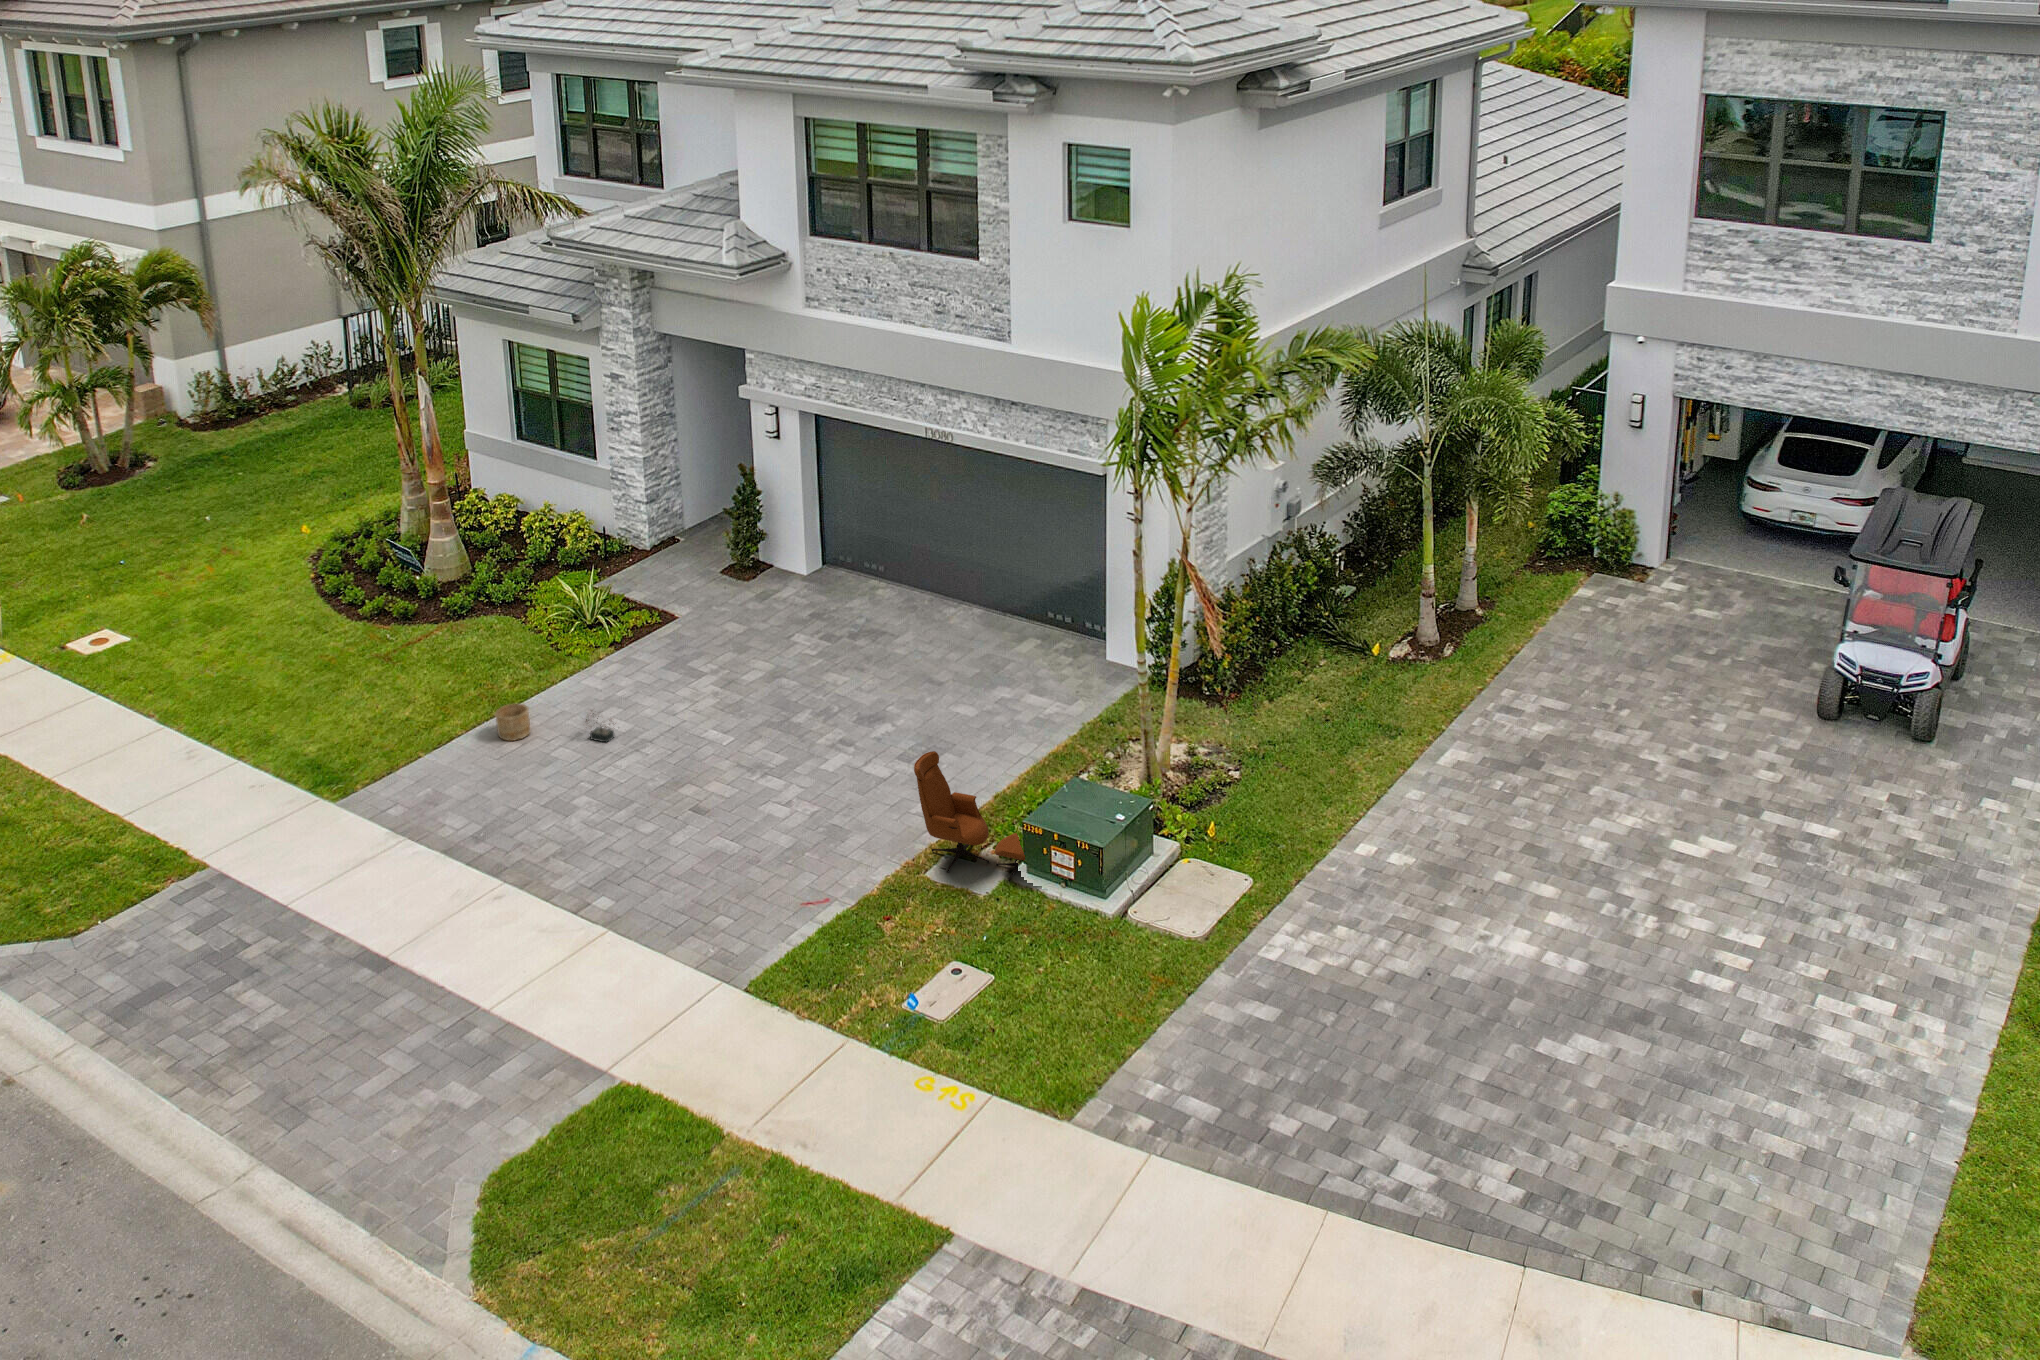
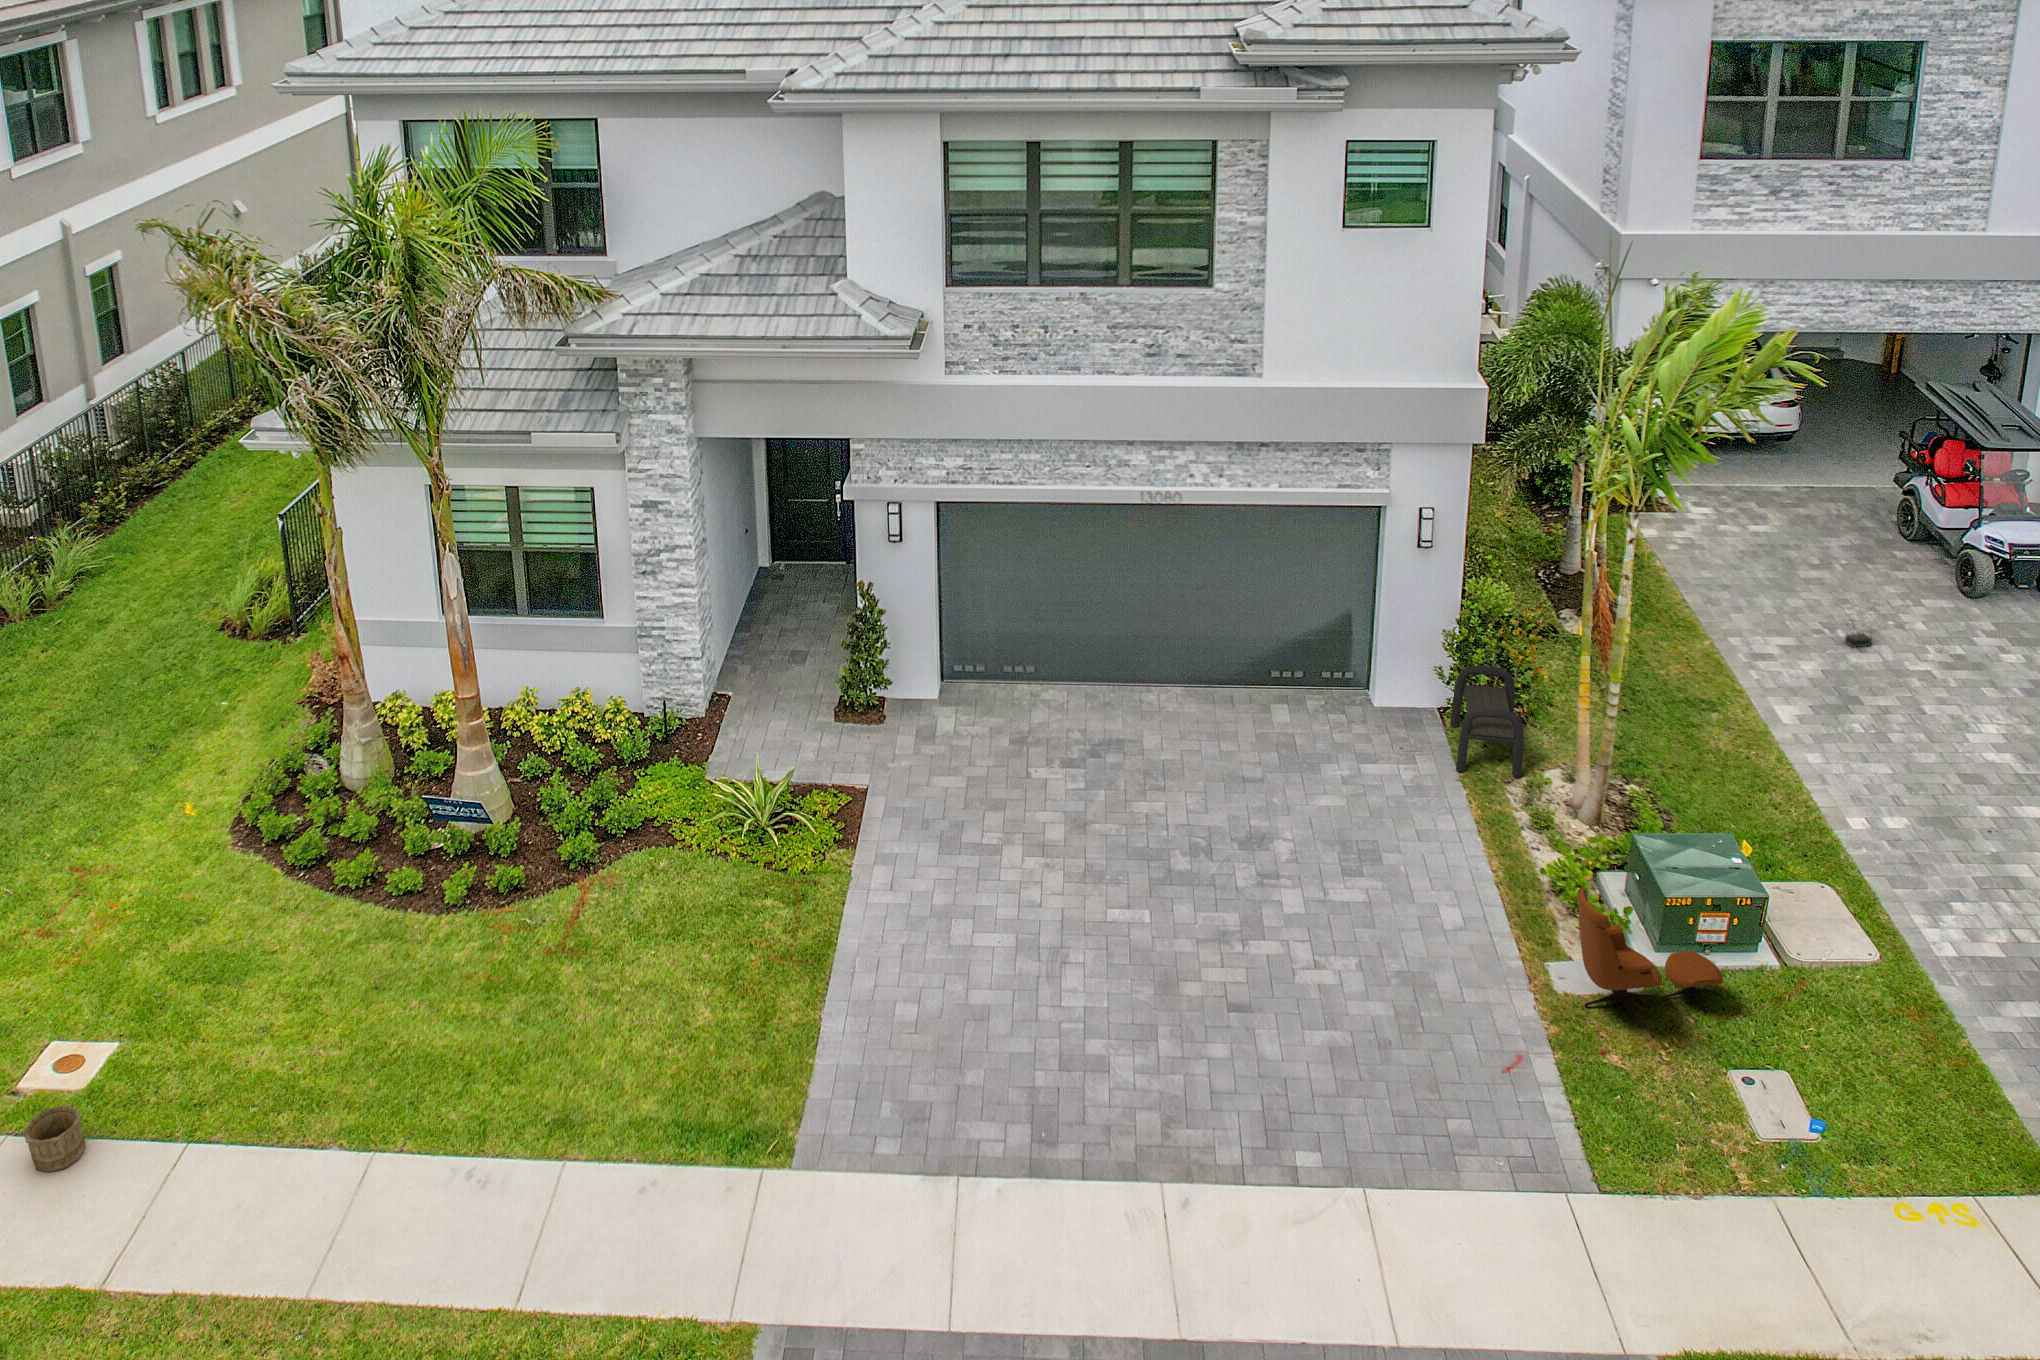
bench: none [1098,628,1192,723] -> present [1450,666,1523,777]
wooden bucket: present [495,703,530,741] -> present [23,1105,86,1172]
decorative plant: present [586,710,614,742] -> present [1842,619,1872,647]

